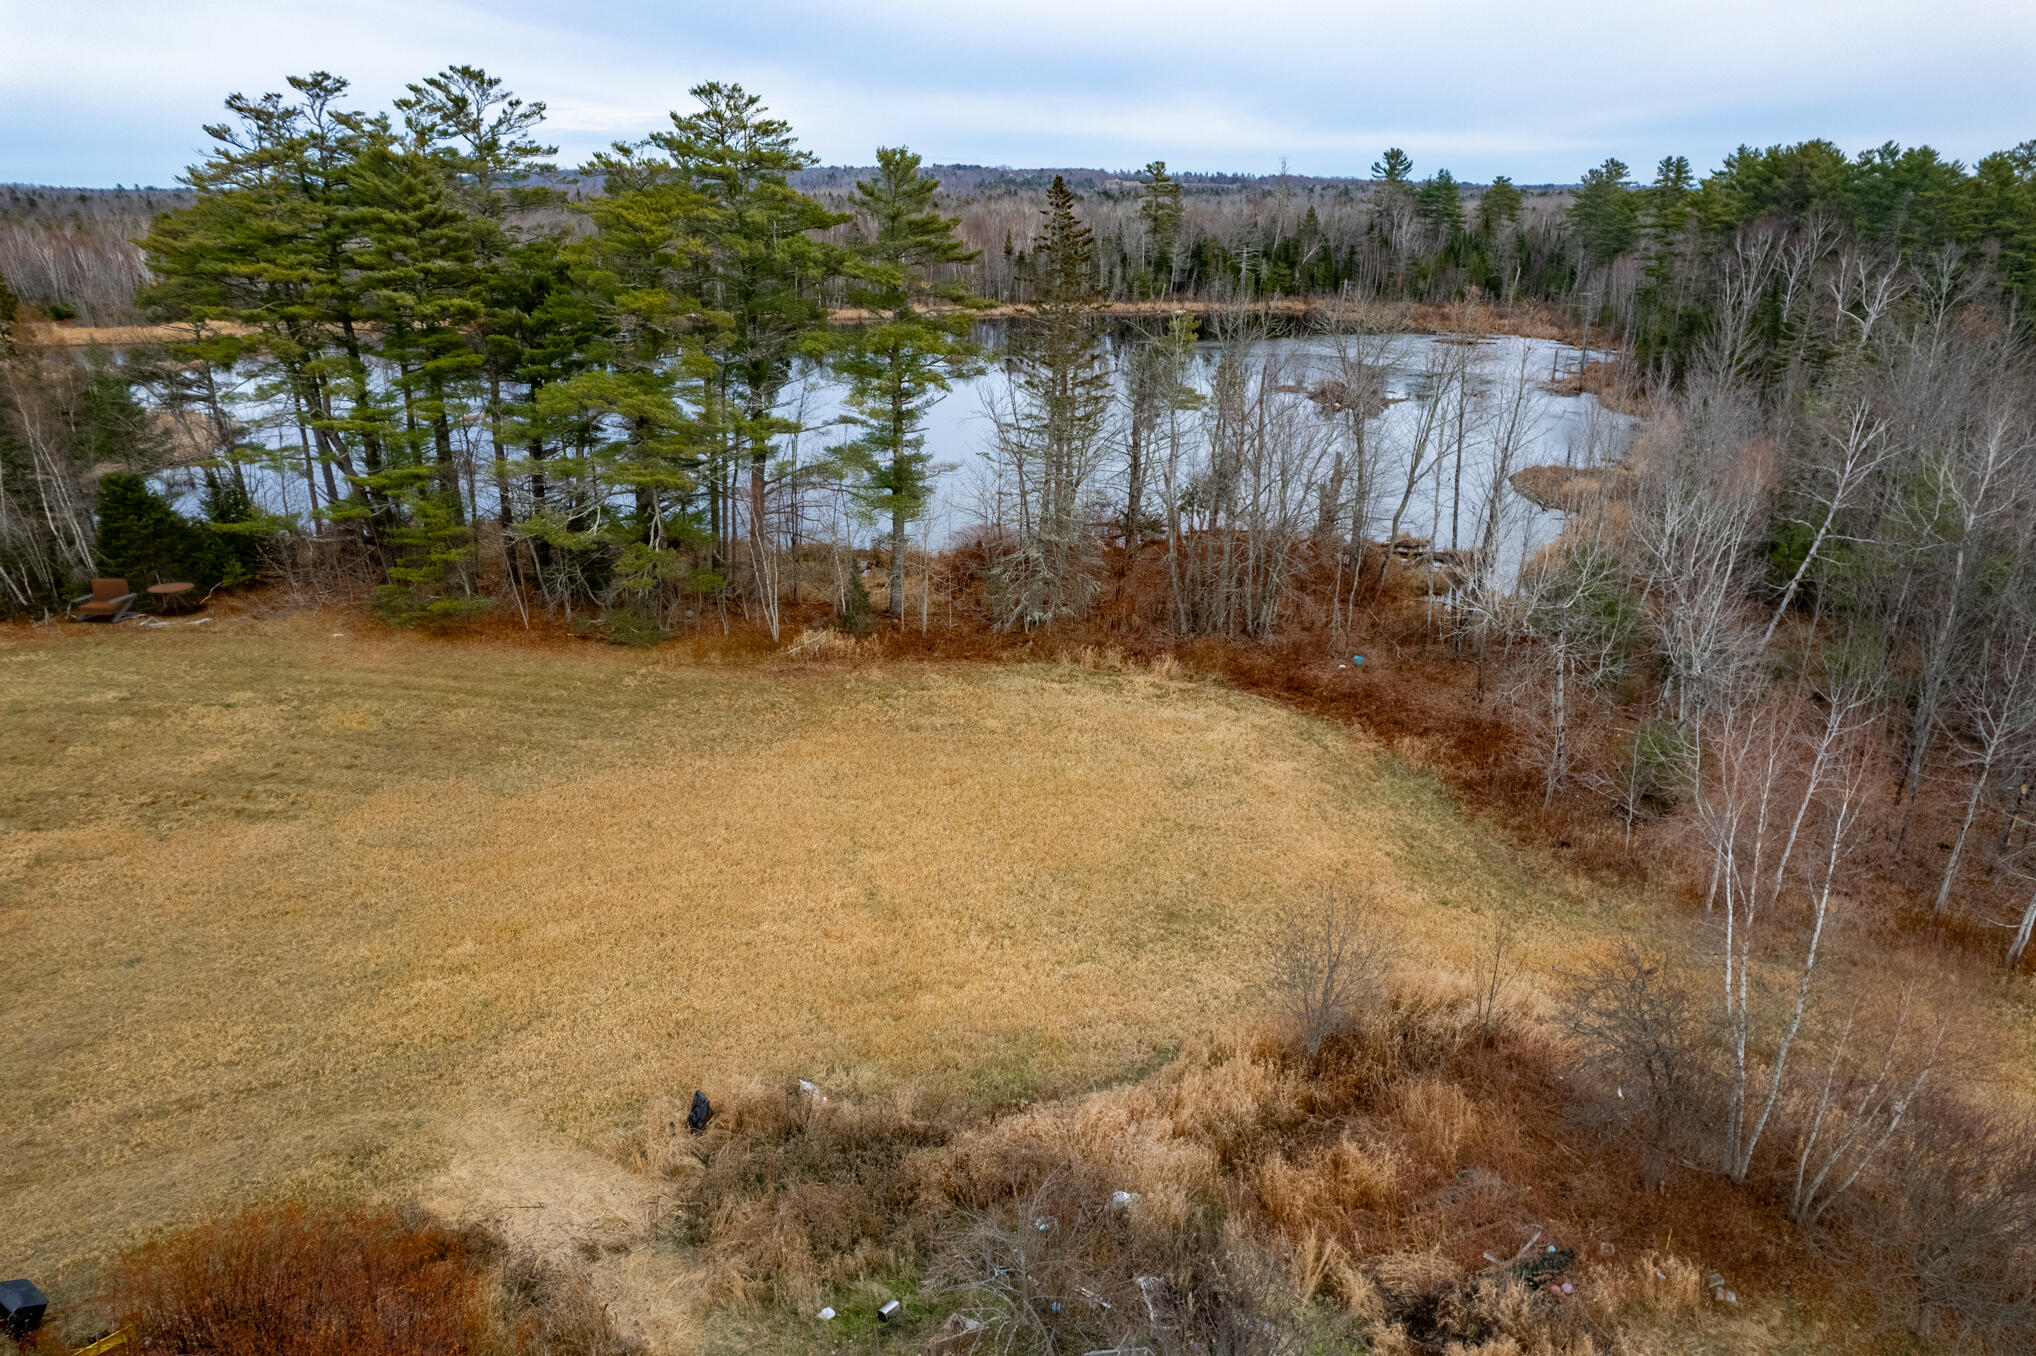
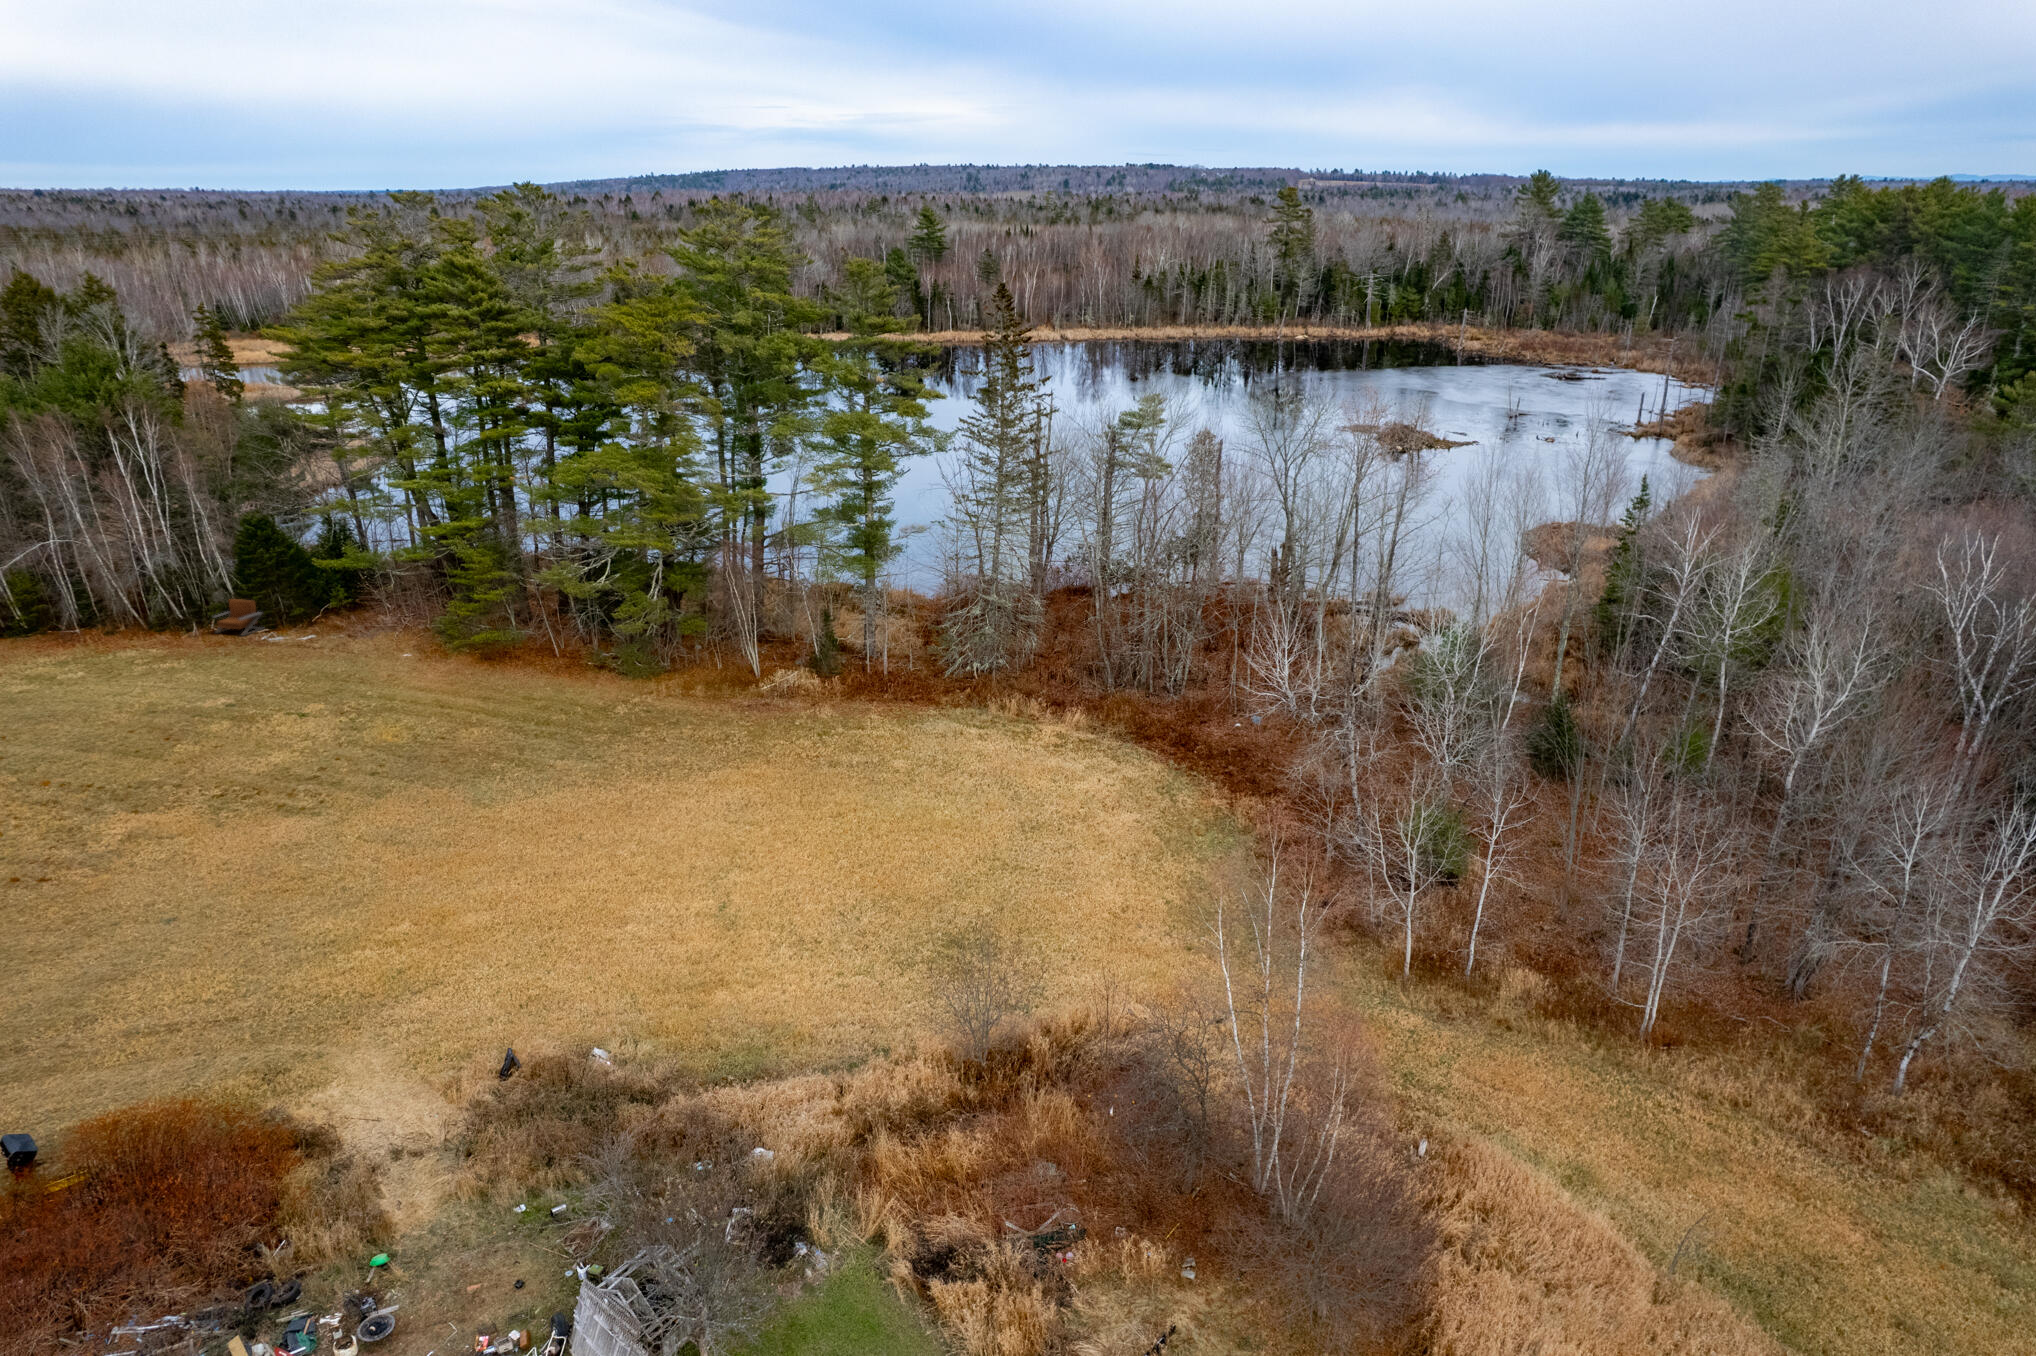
round table: present [148,582,194,610] -> none [270,604,306,631]

